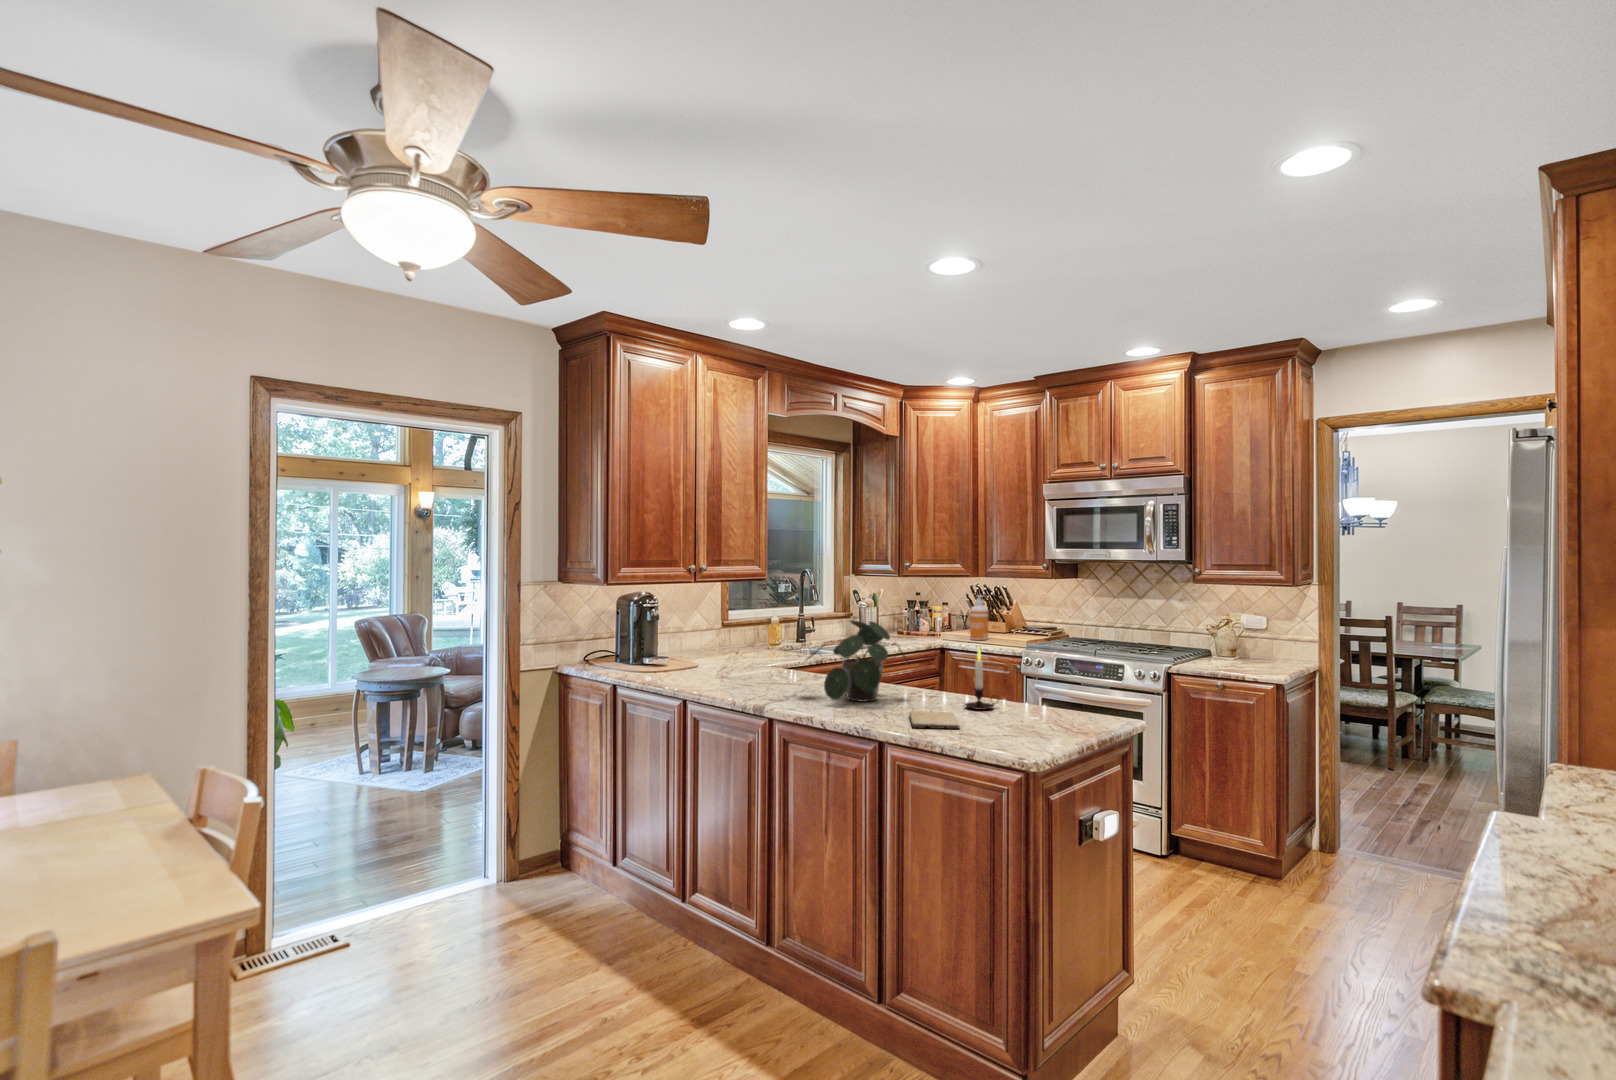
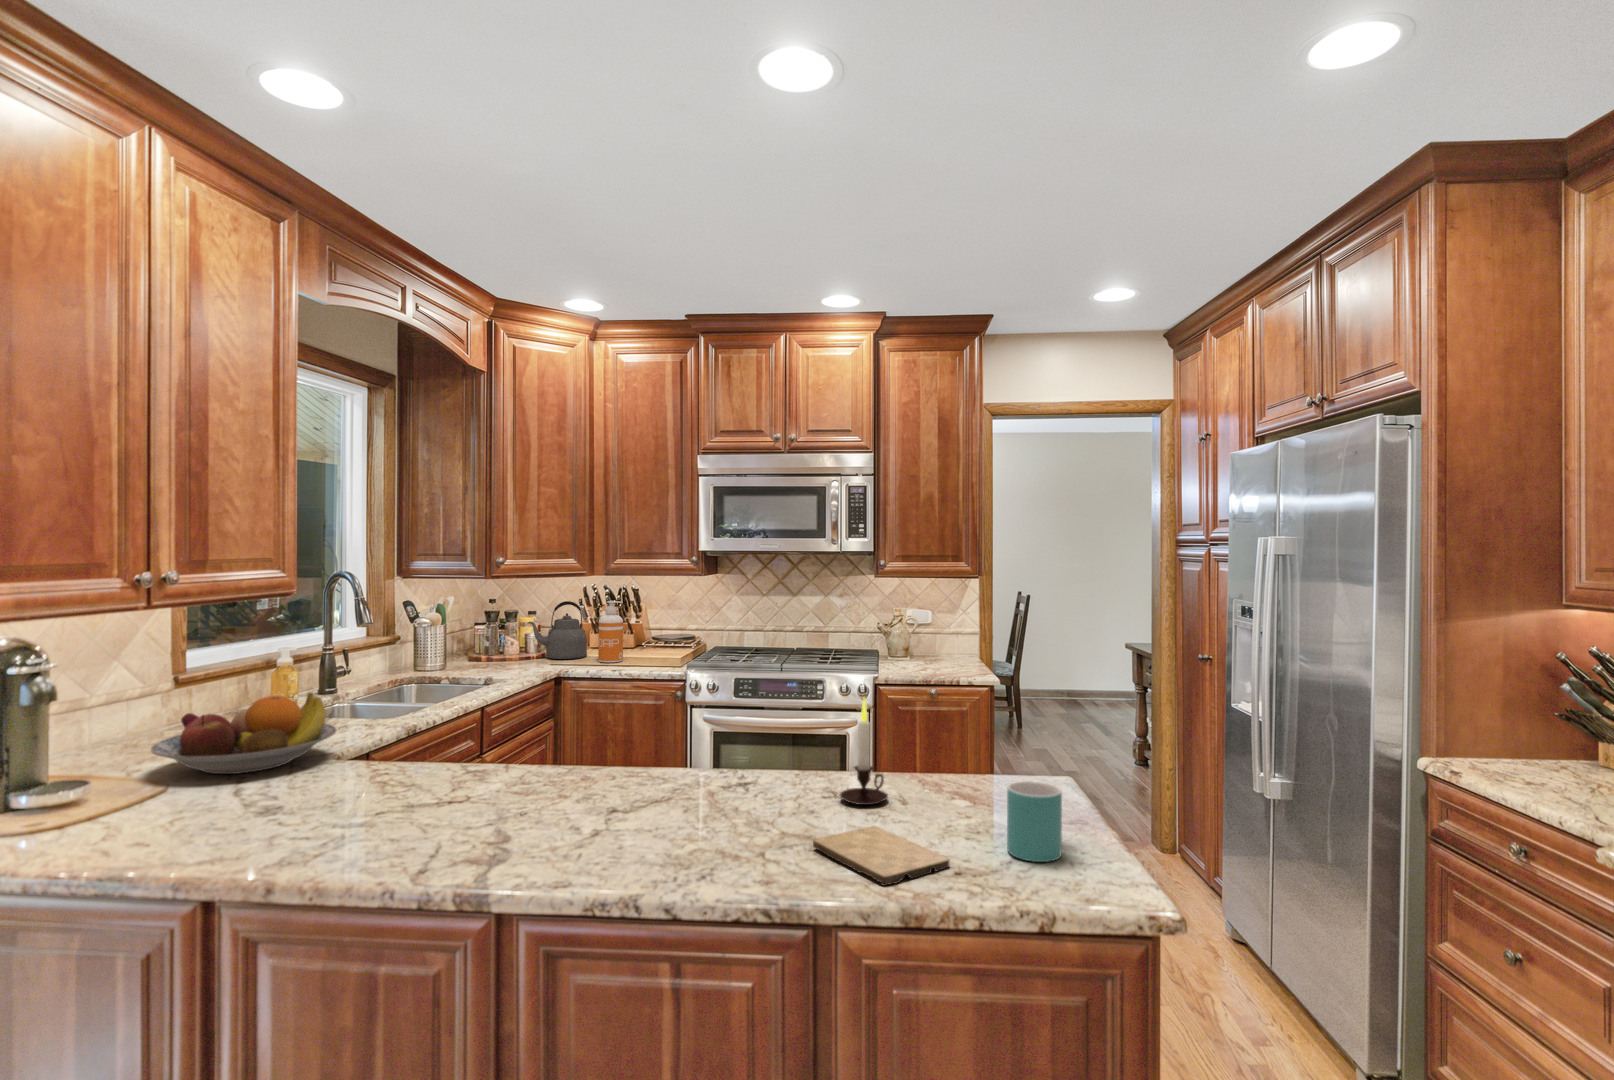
kettle: none [927,595,969,636] -> present [527,601,587,659]
potted plant: present [807,620,907,702] -> none [532,670,732,841]
fruit bowl: none [691,631,769,667] -> present [151,693,337,774]
mug: none [1000,693,1043,736] -> present [1007,781,1062,862]

